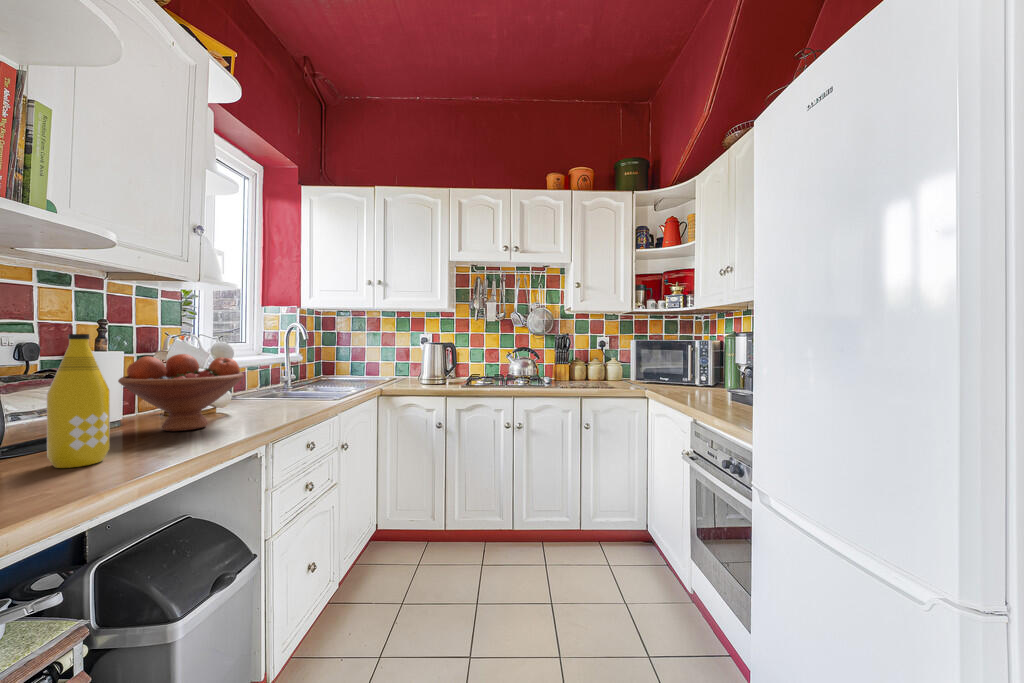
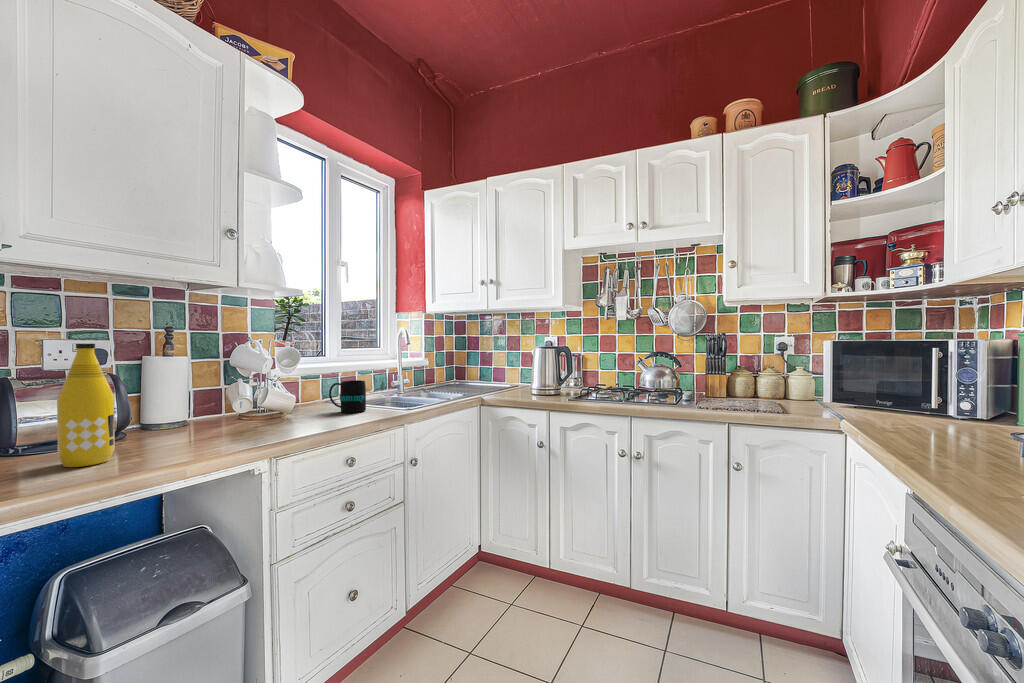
fruit bowl: present [118,354,244,431] -> none [172,360,286,435]
mug: none [251,375,291,406] -> present [329,380,366,413]

